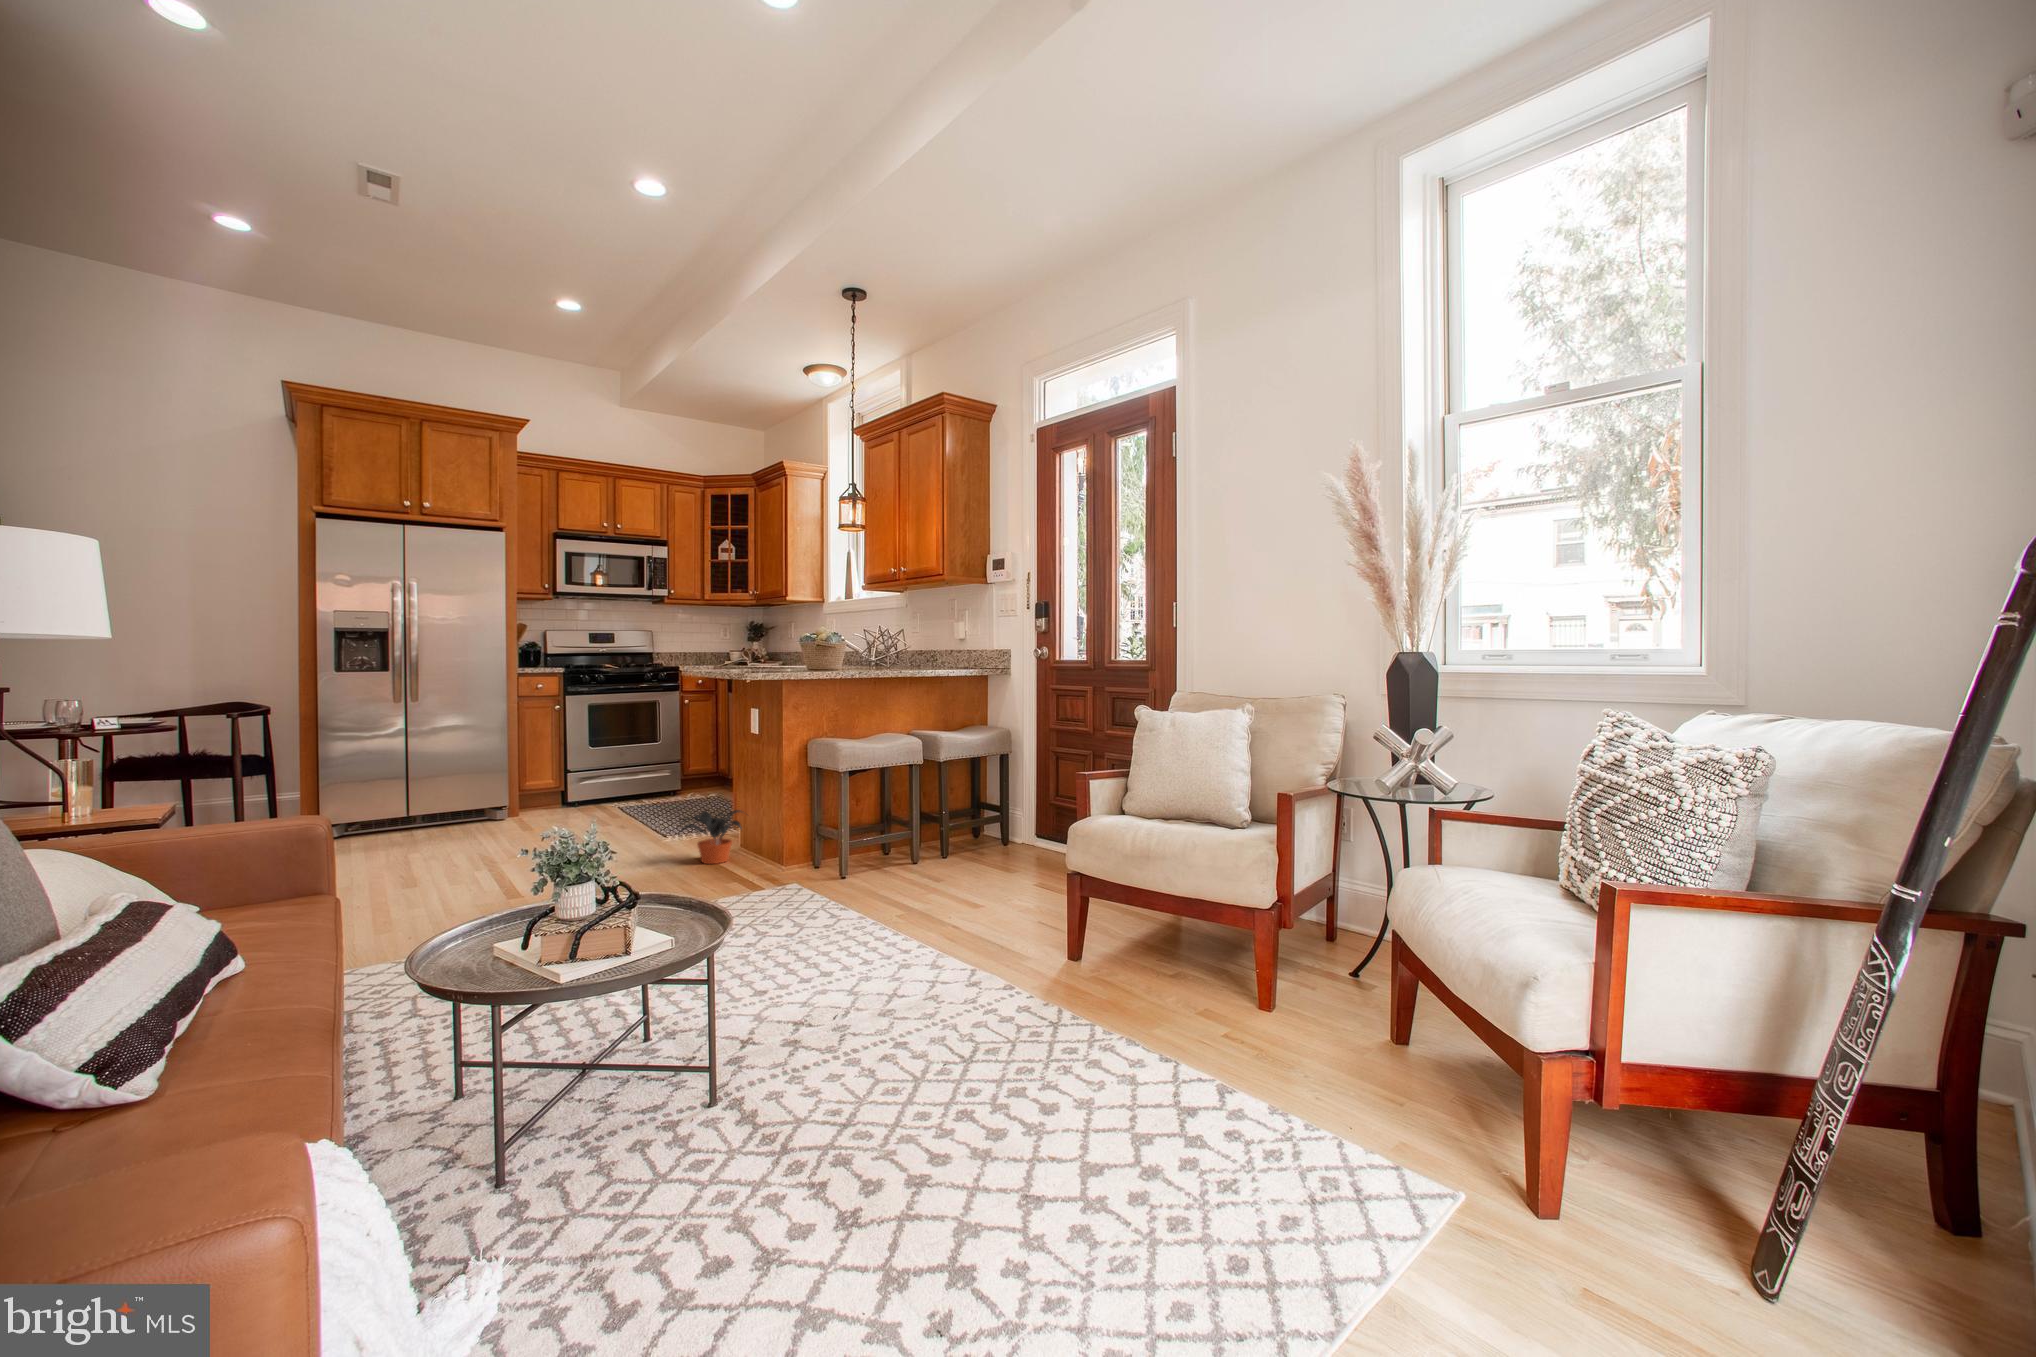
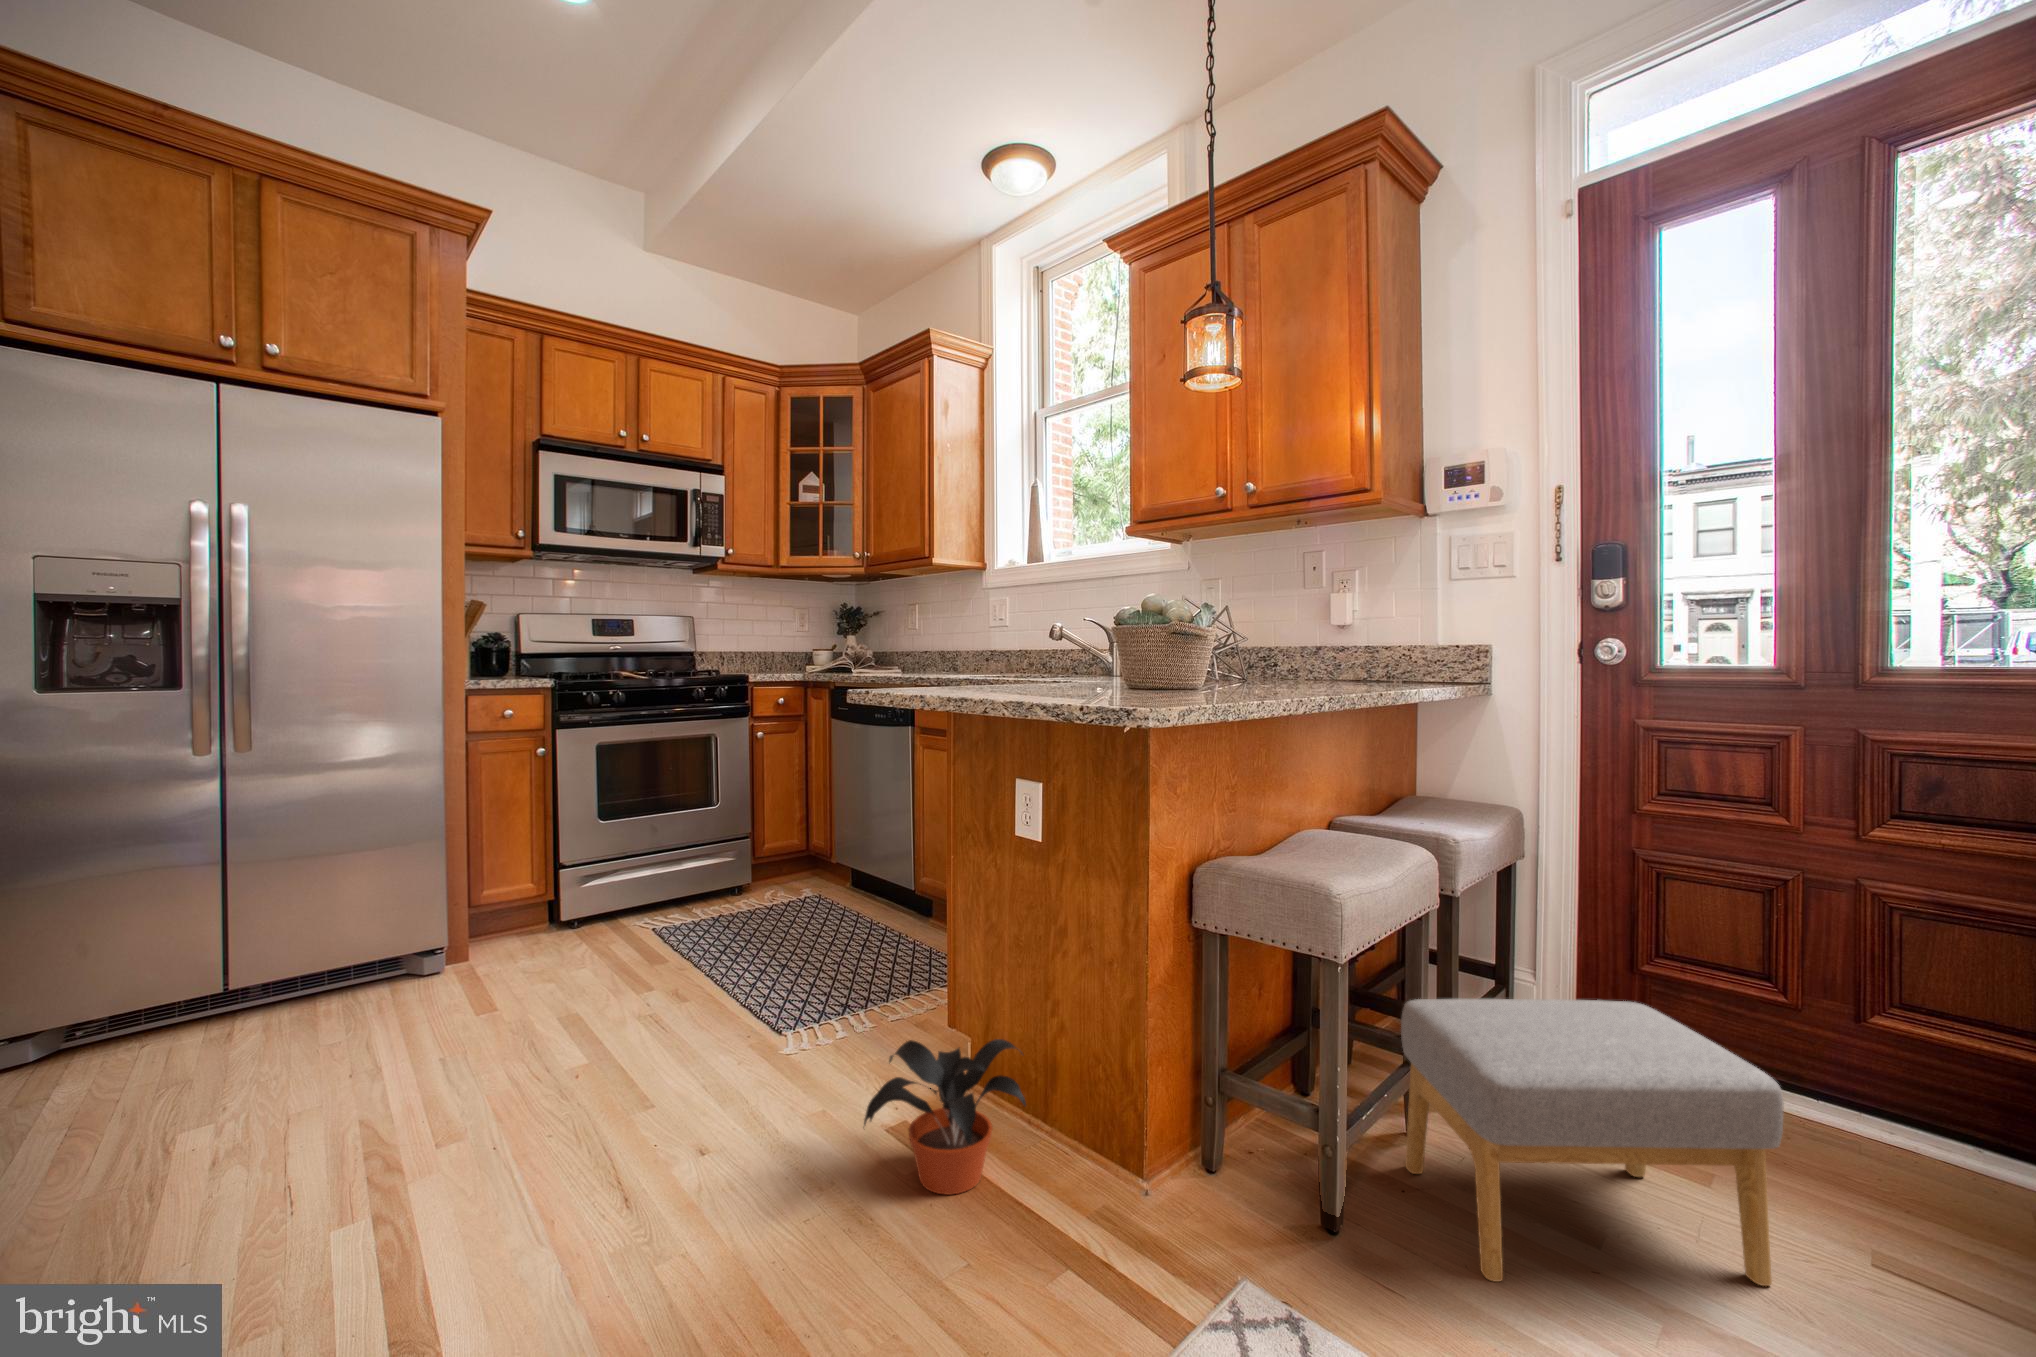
footstool: none [887,791,999,879] -> present [1401,999,1784,1286]

